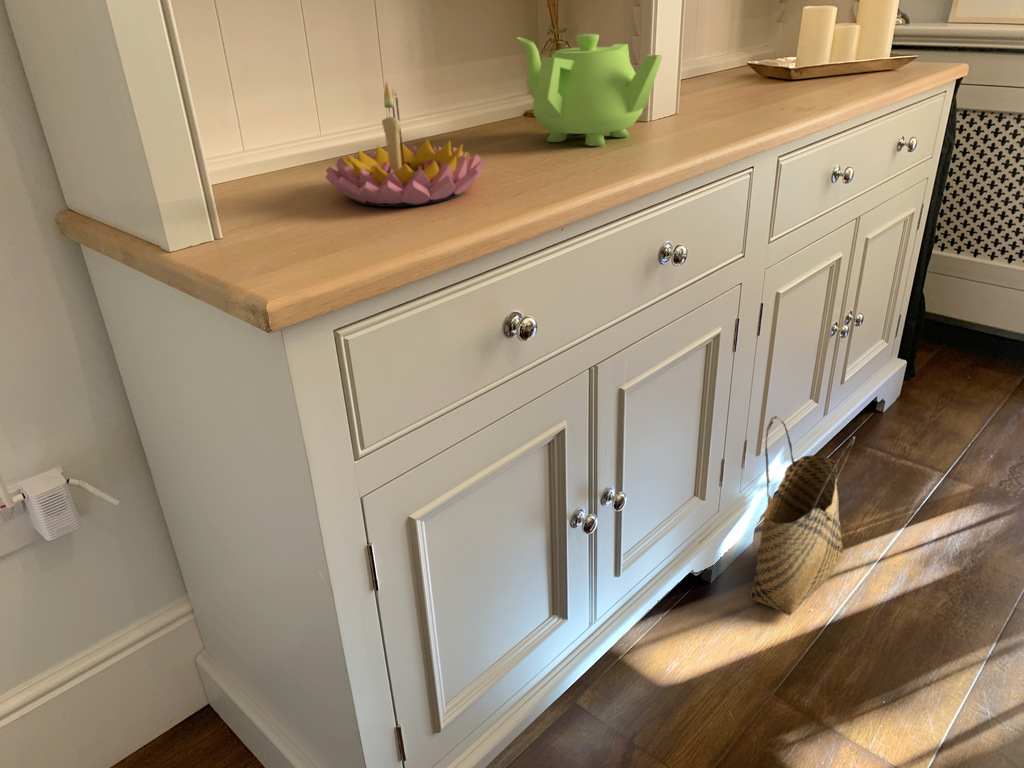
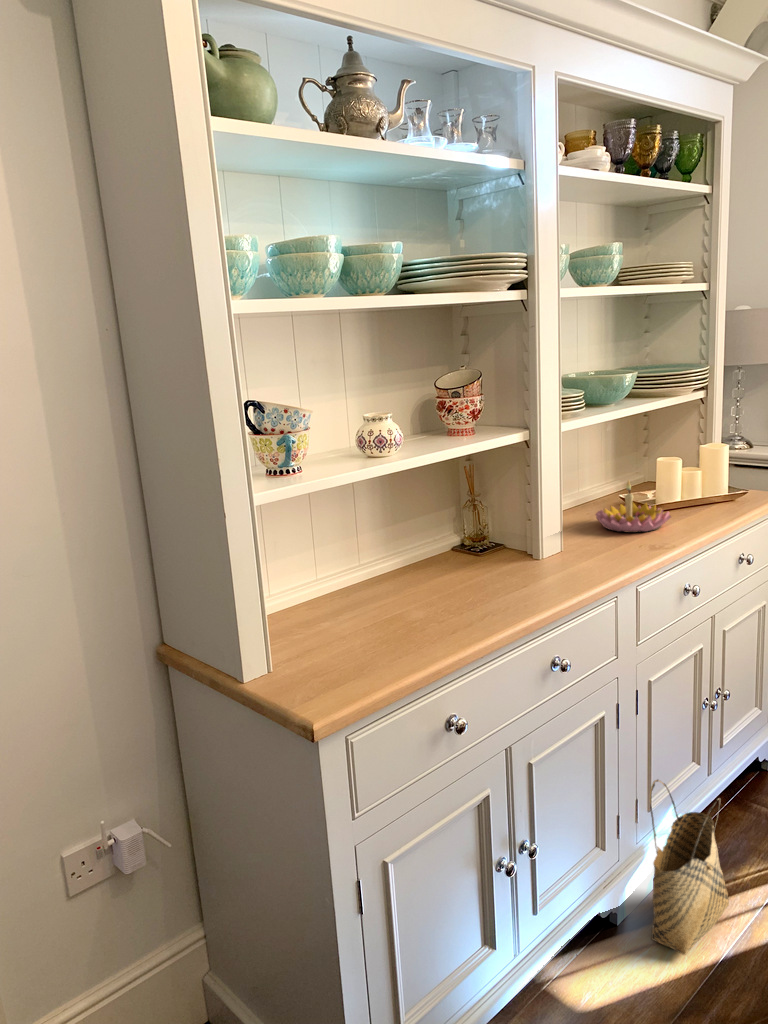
teapot: present [517,34,662,146] -> none [447,510,546,586]
candle holder: present [325,82,486,207] -> present [596,480,671,533]

